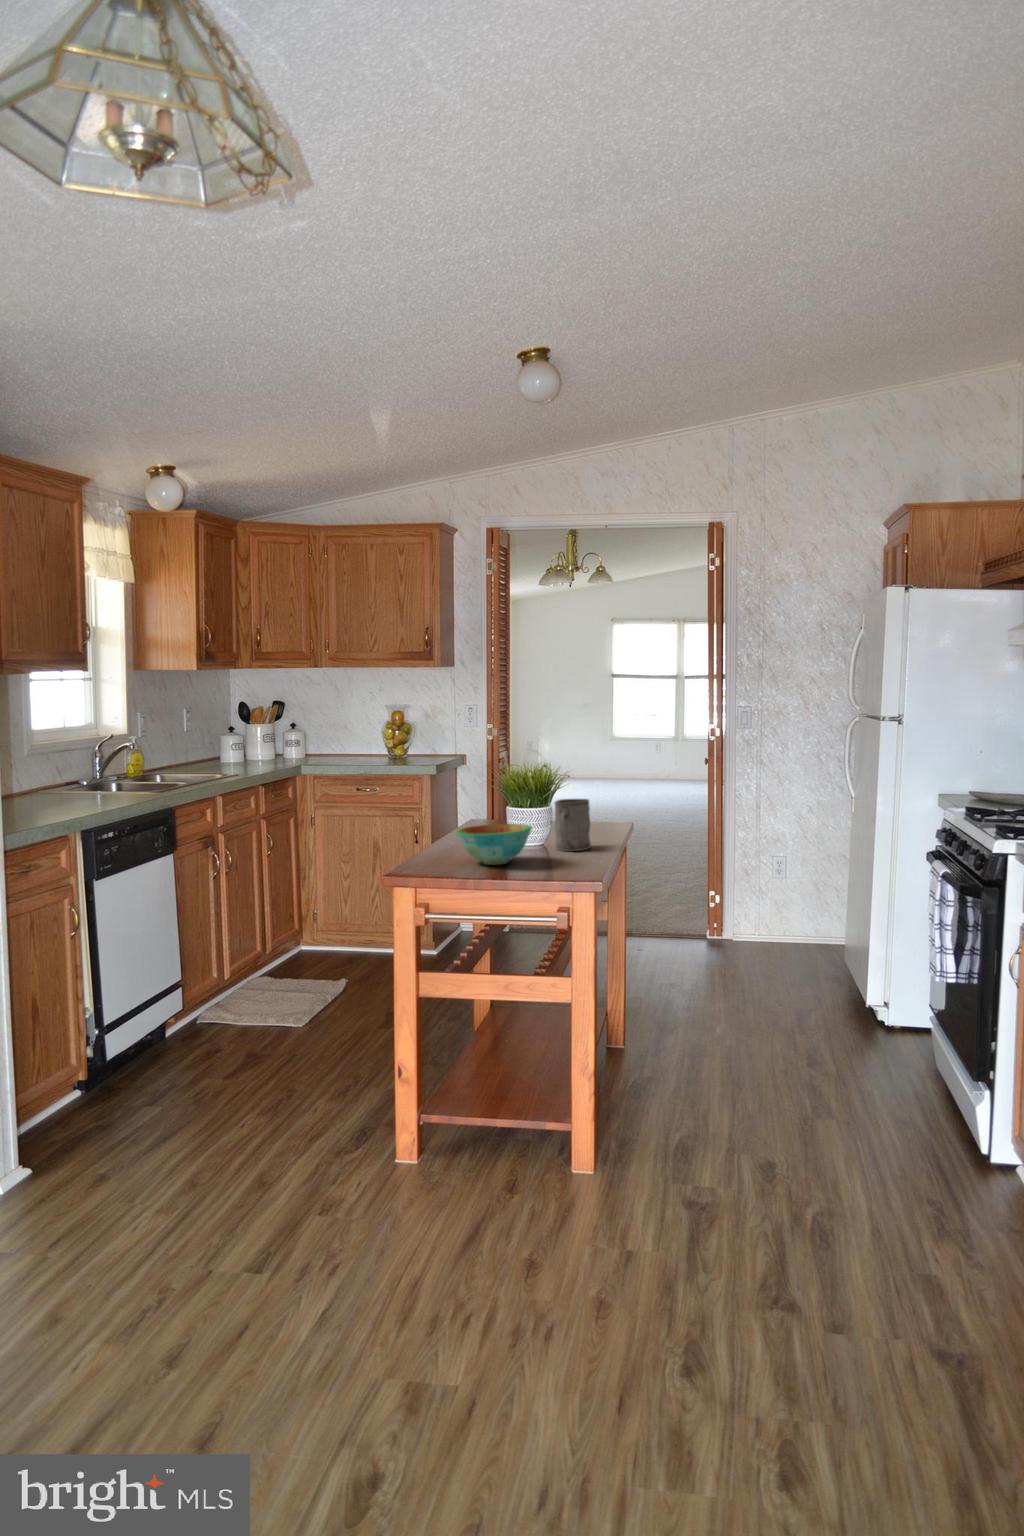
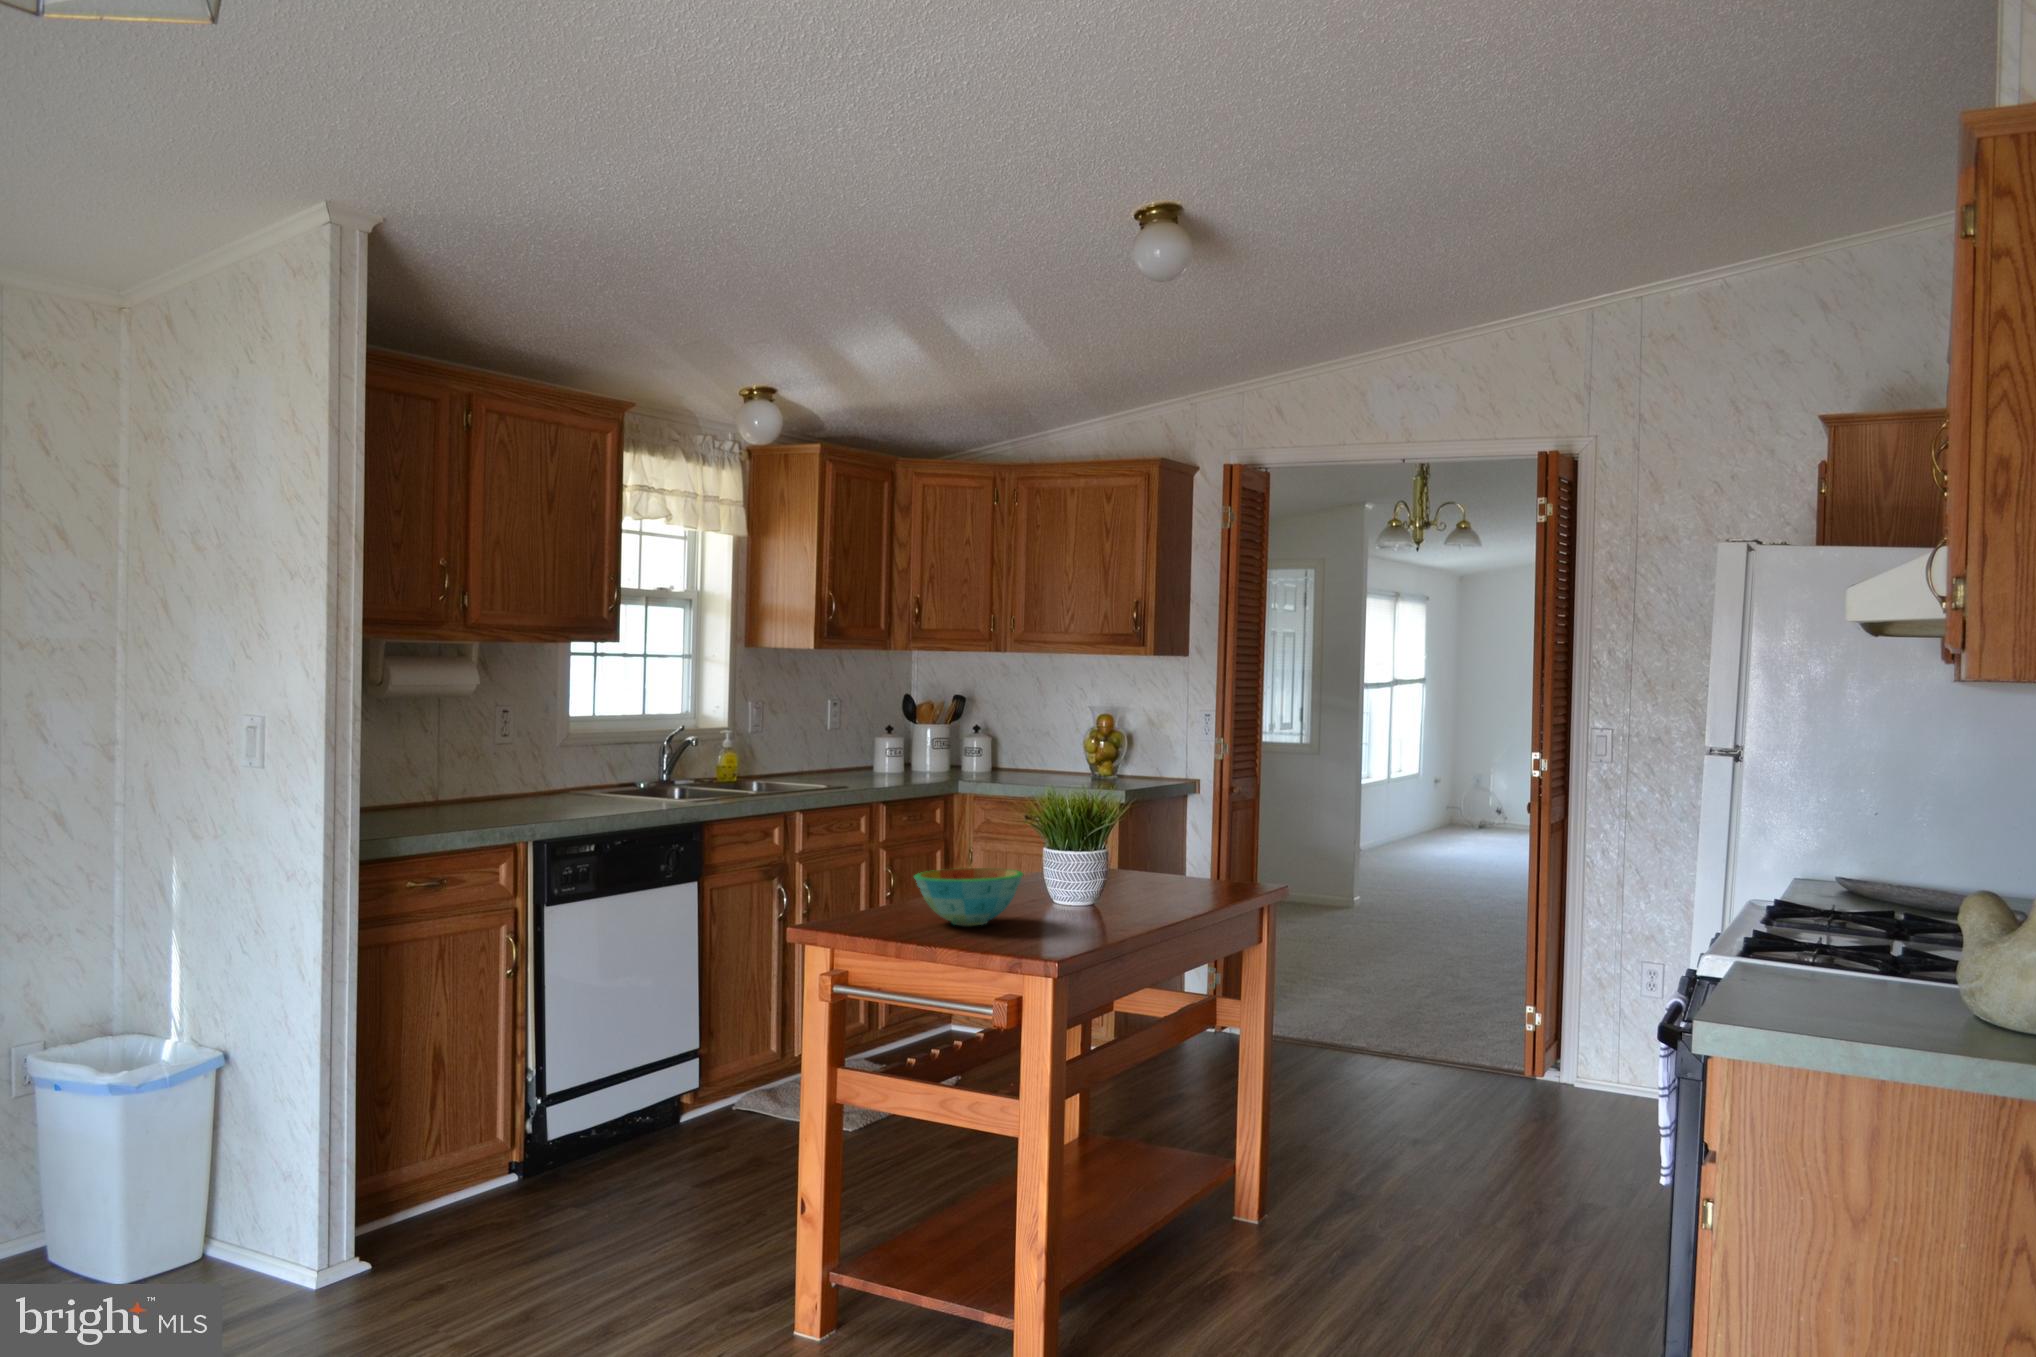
mug: present [555,799,591,851] -> none [1087,840,1146,917]

